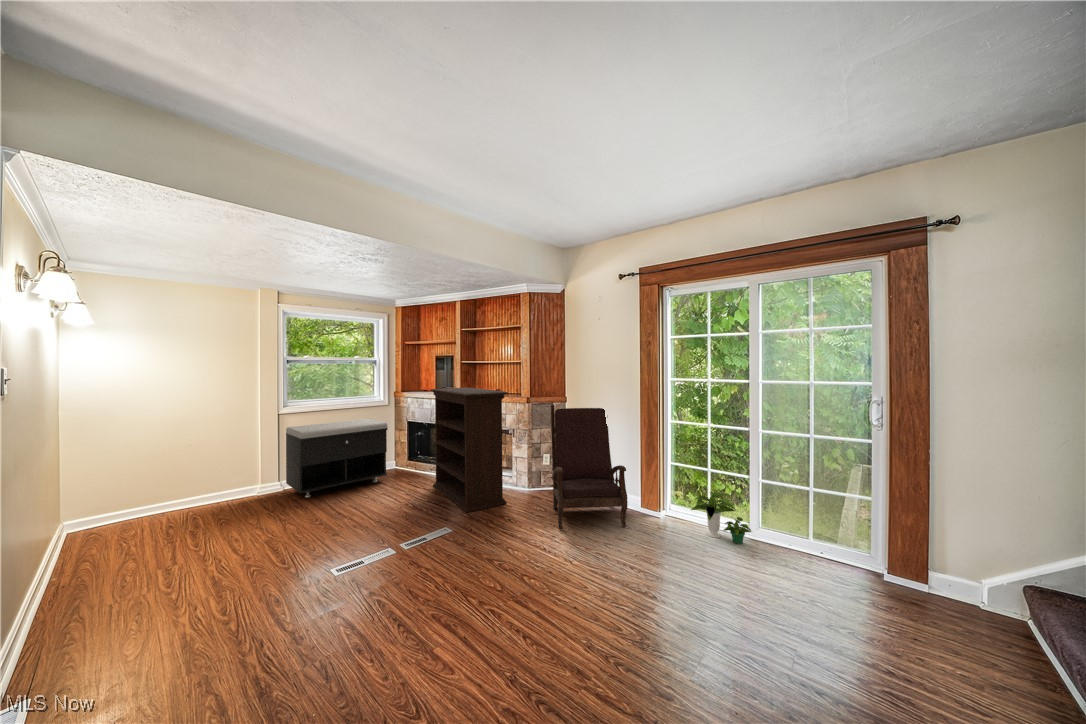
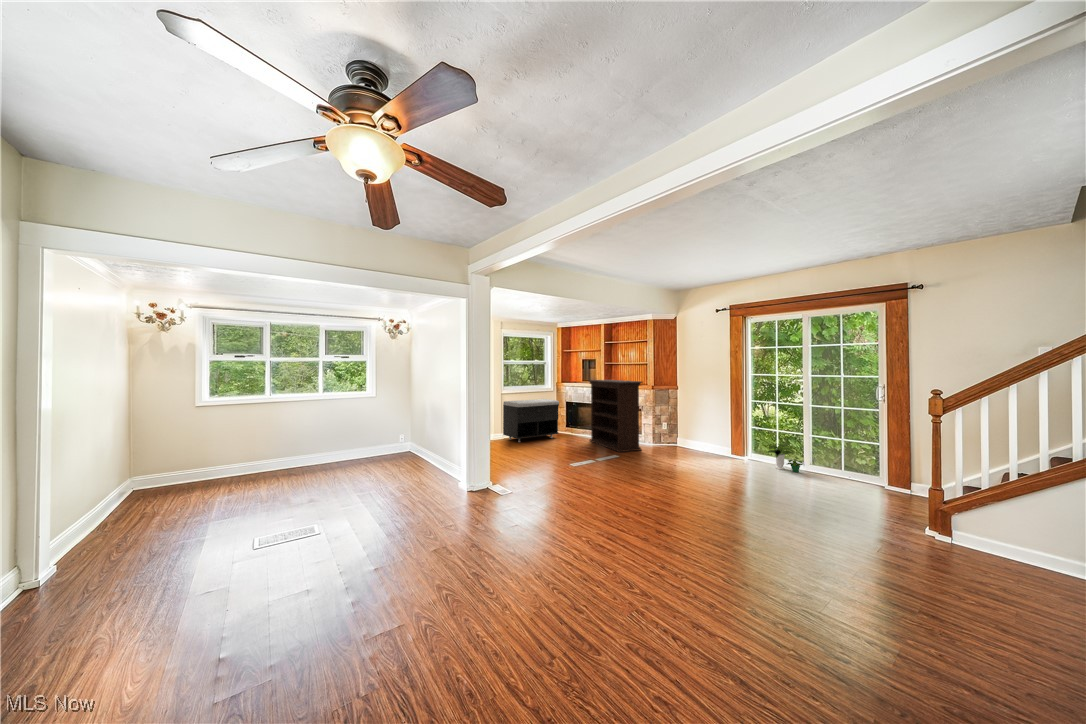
armchair: present [551,404,628,529] -> none [670,390,724,463]

